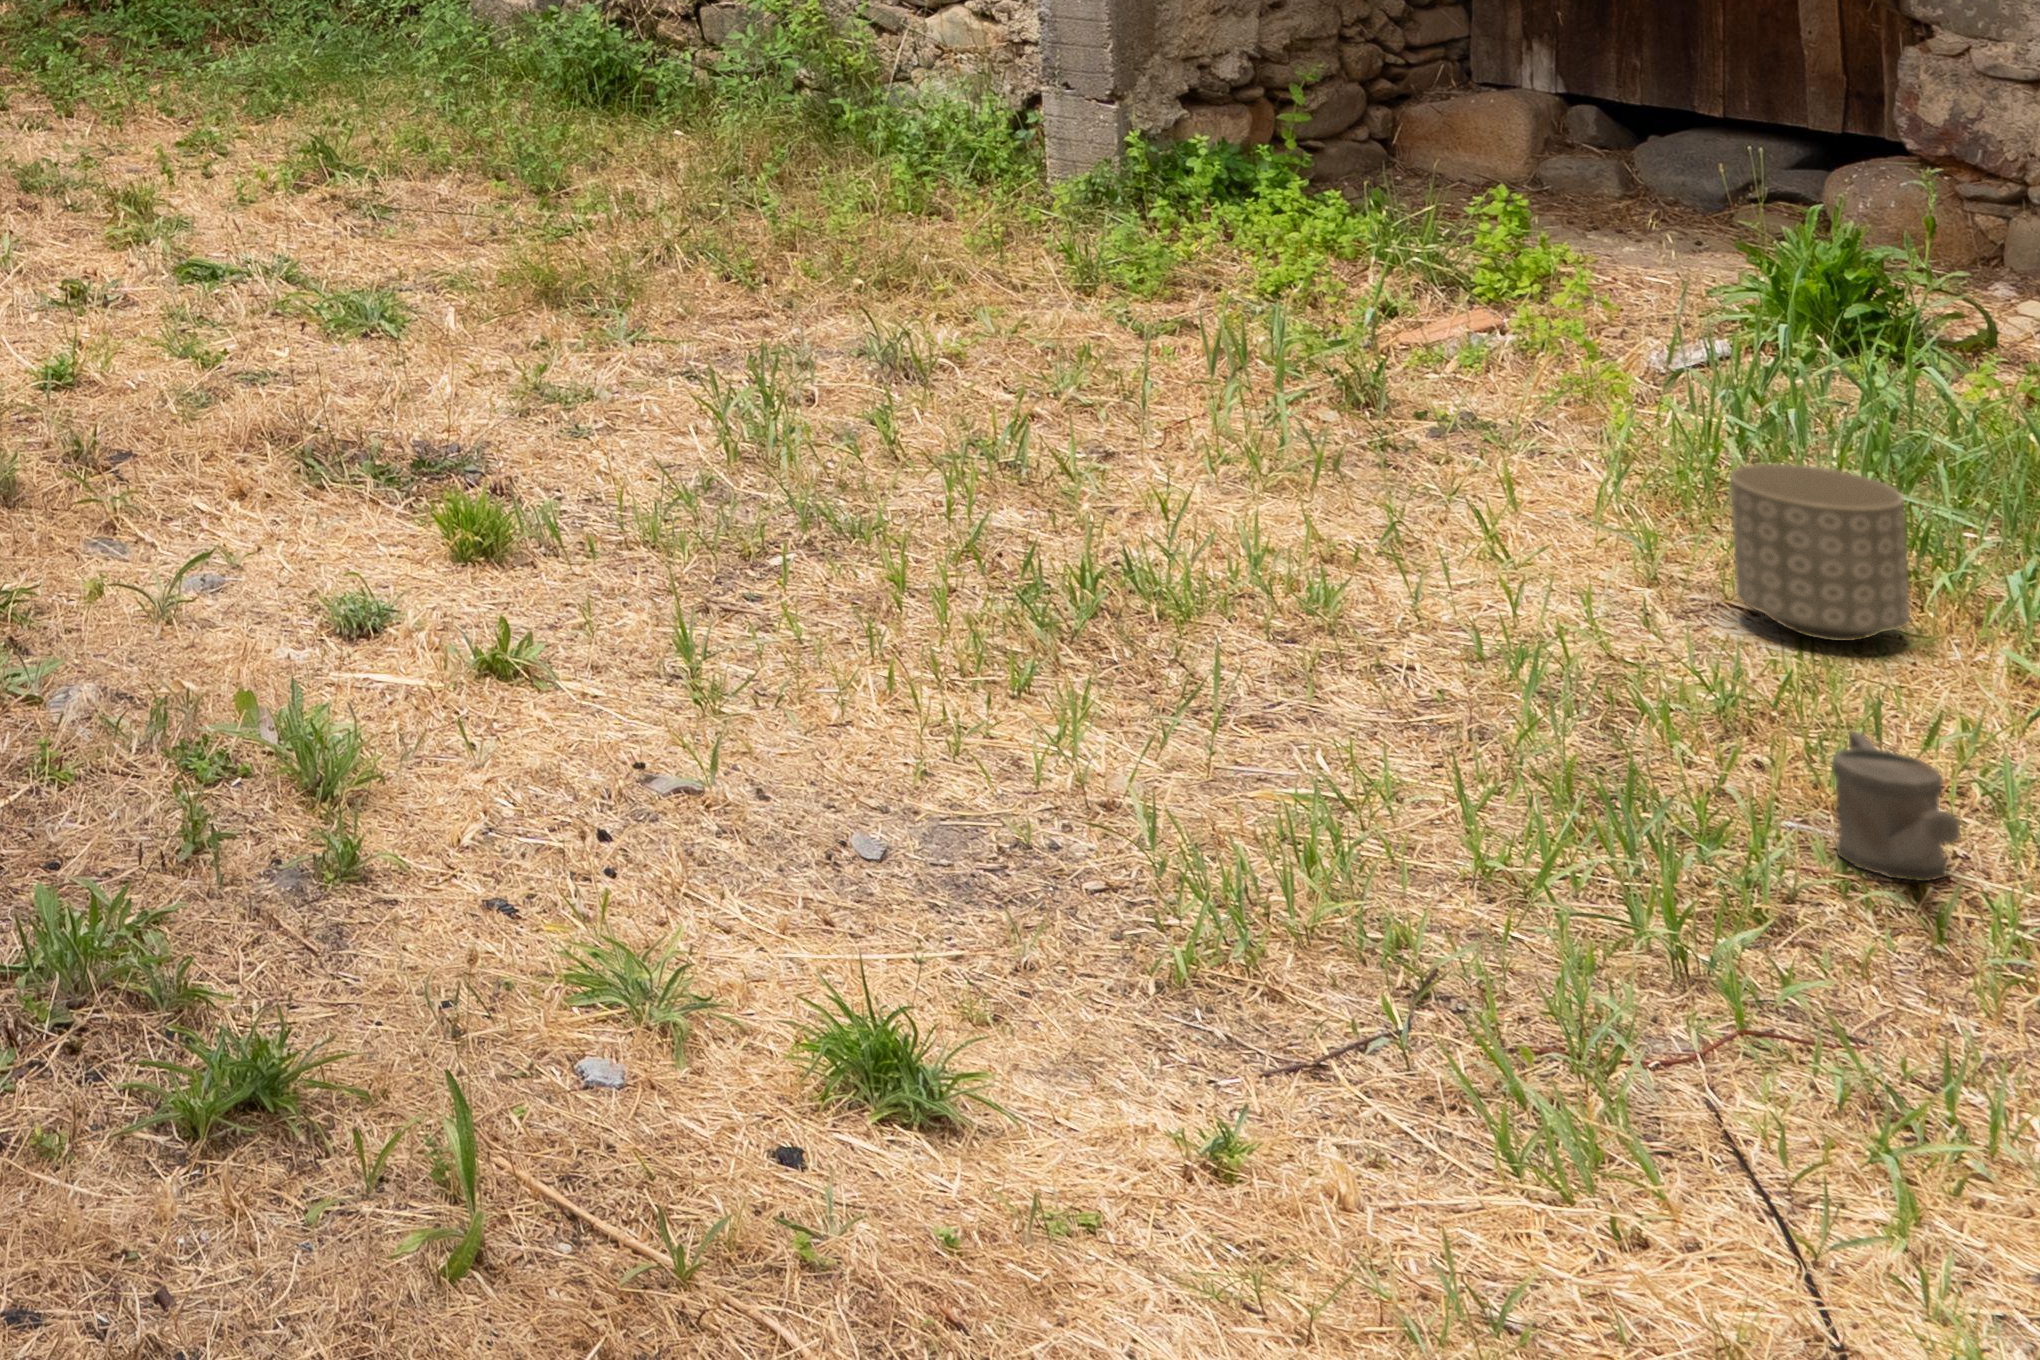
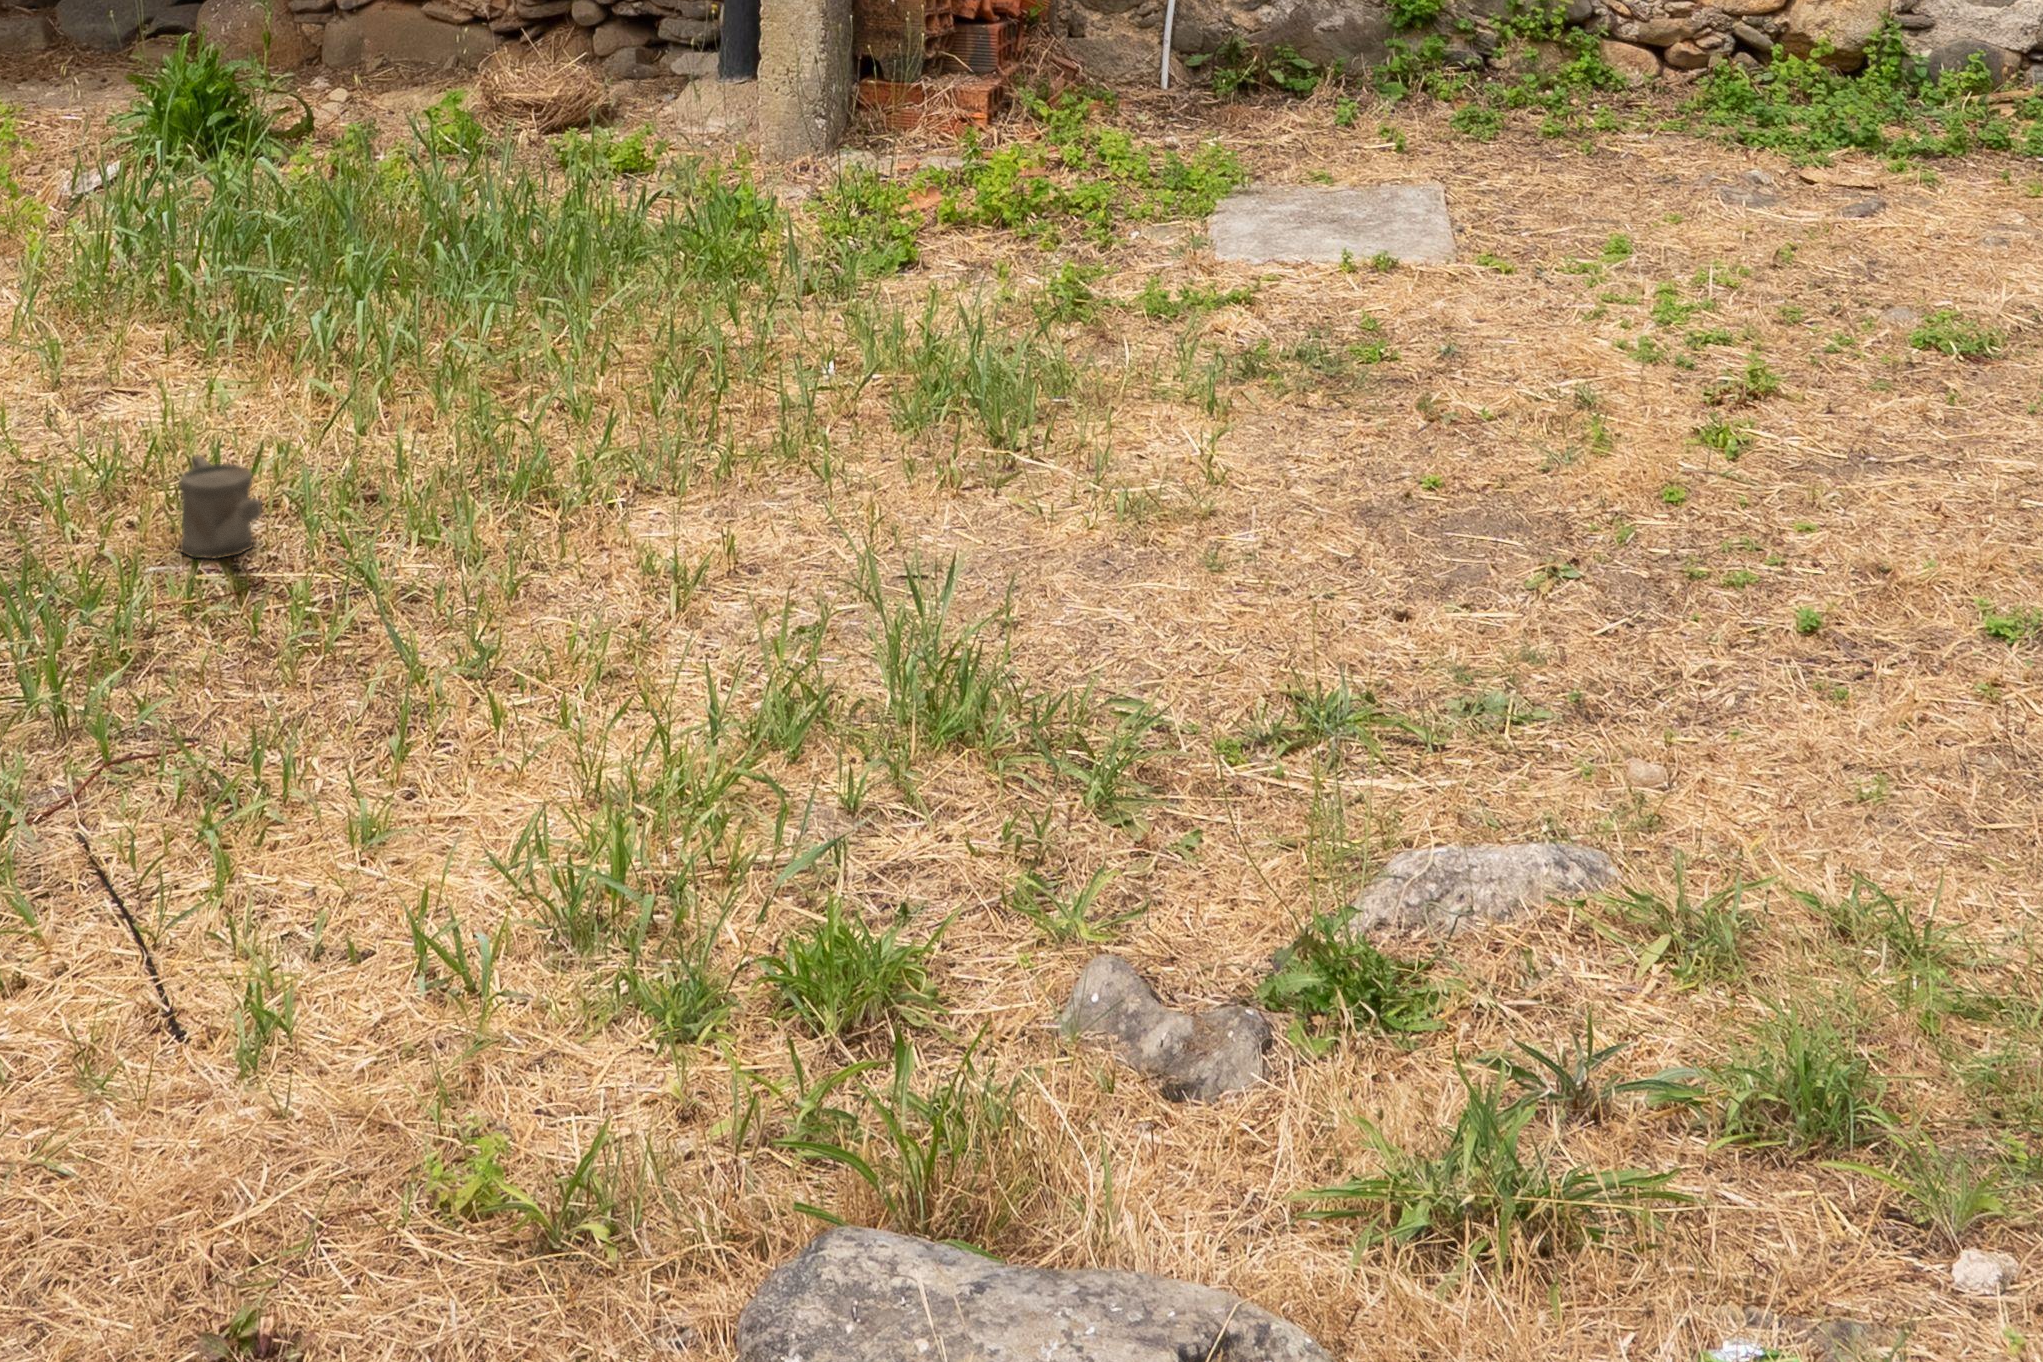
planter: present [1730,464,1910,641] -> none [114,255,237,390]

